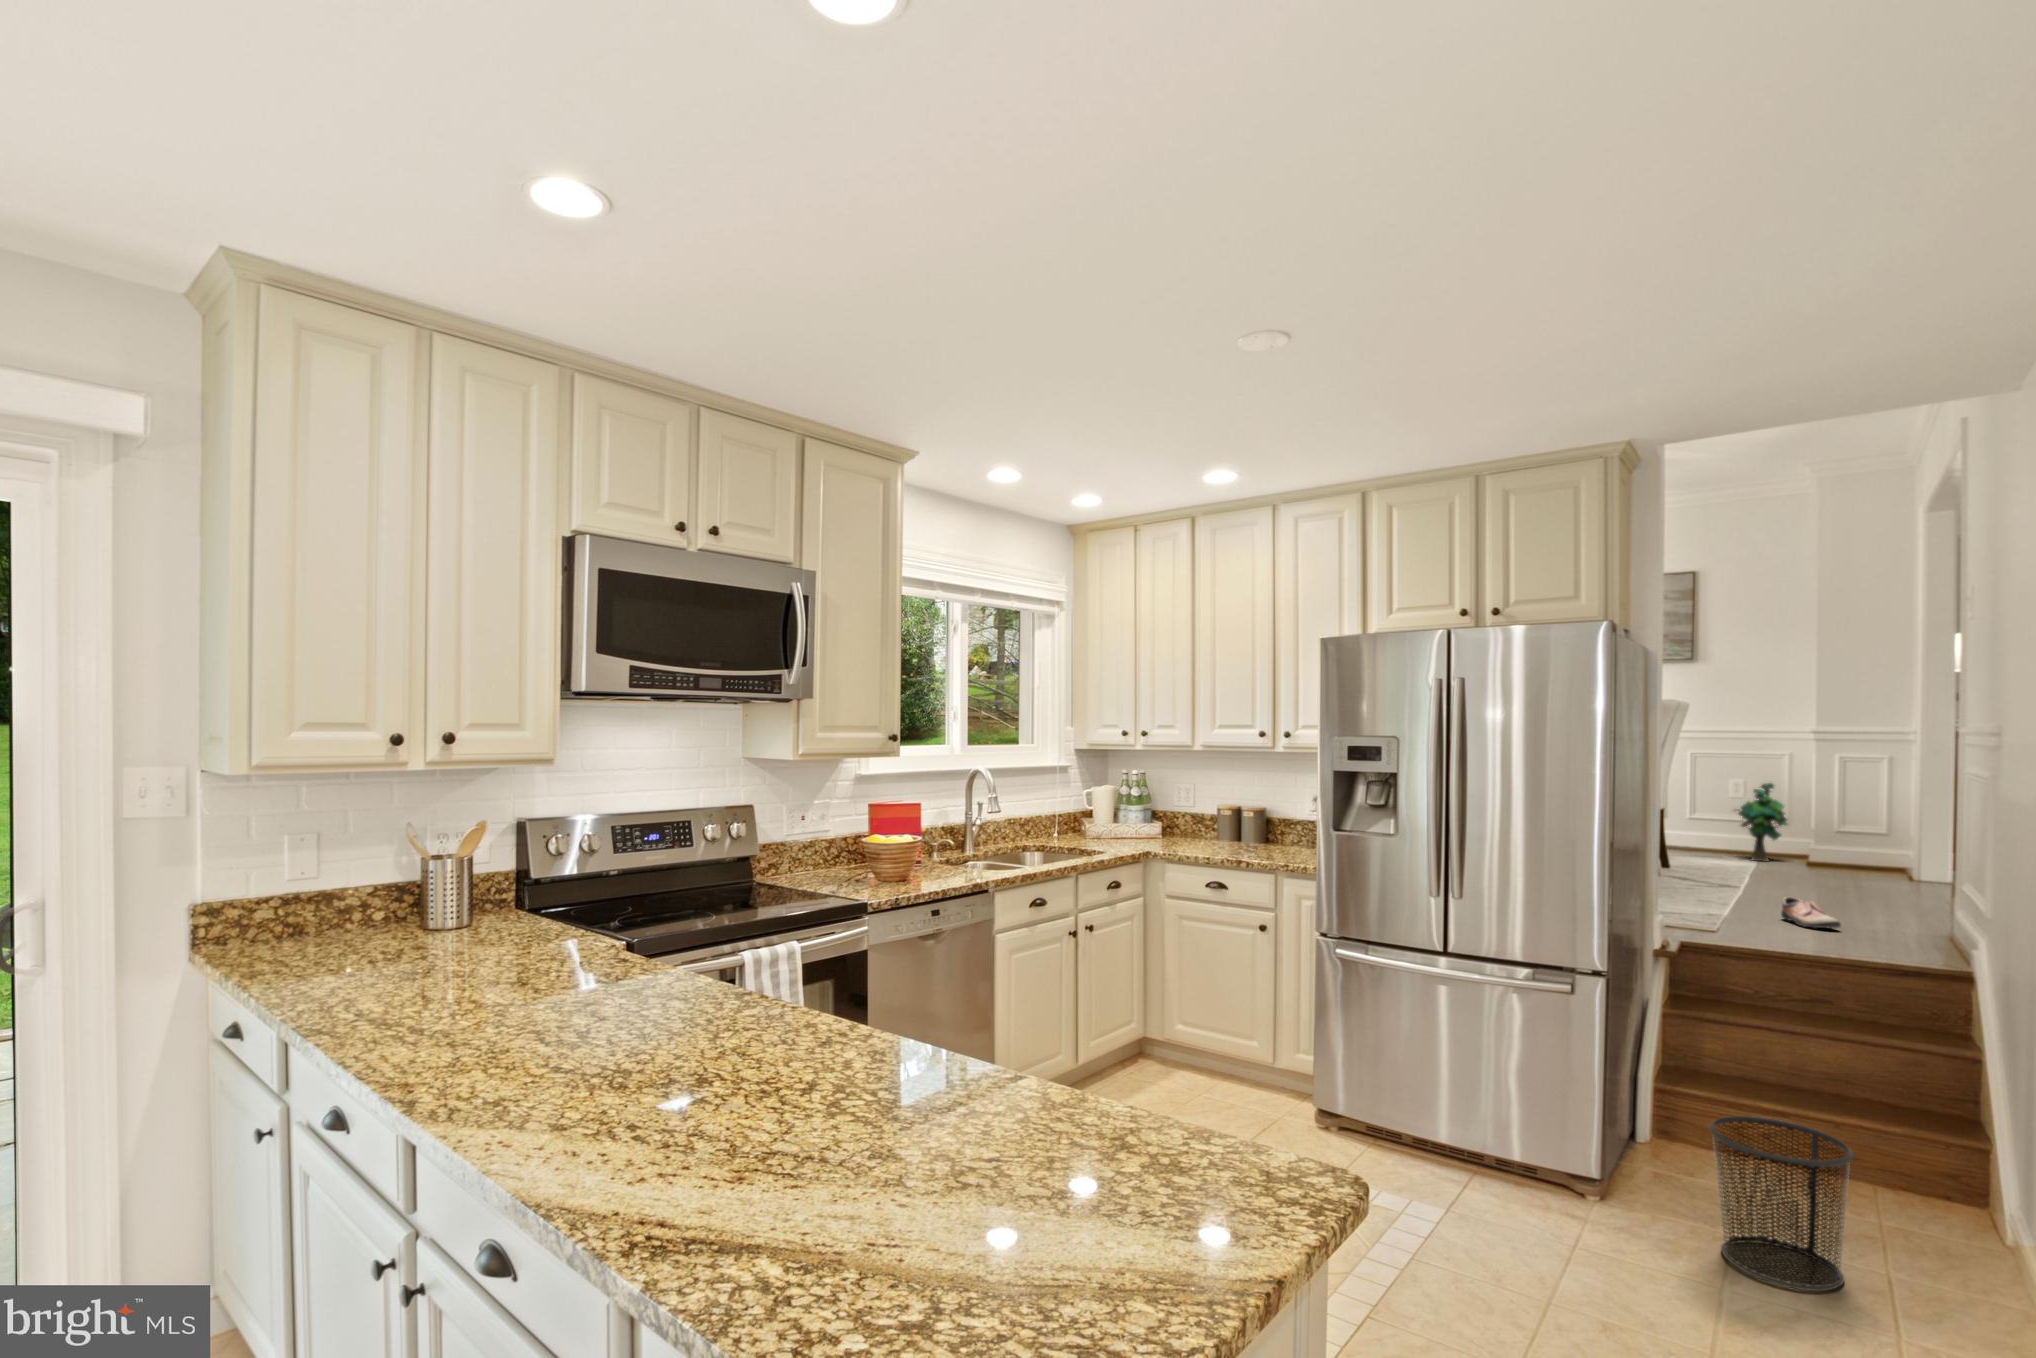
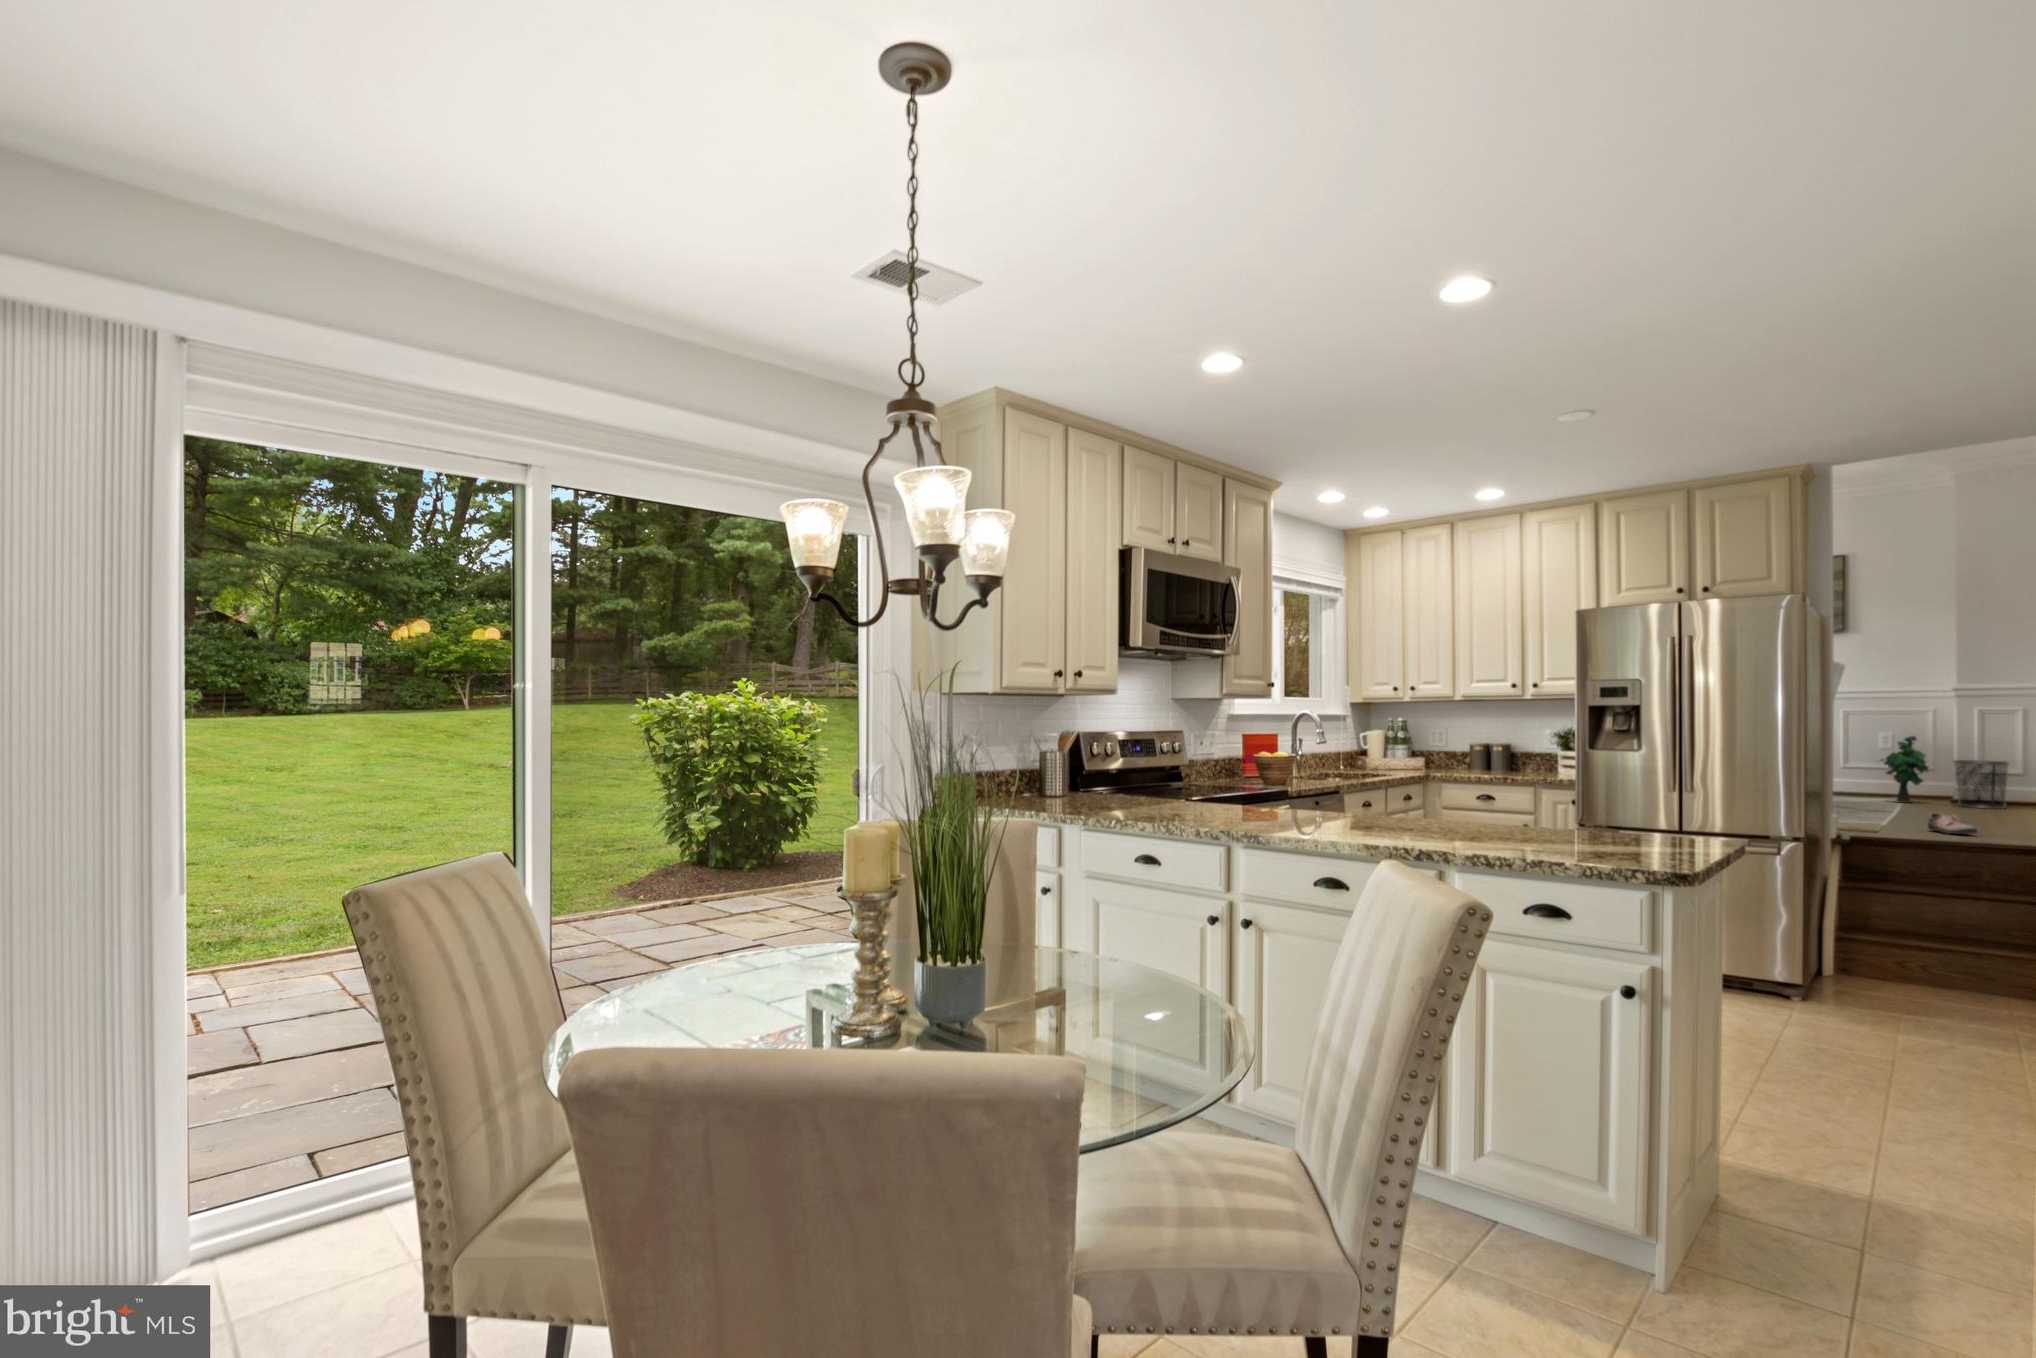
waste bin: present [1709,1116,1853,1291] -> present [1954,760,2009,809]

